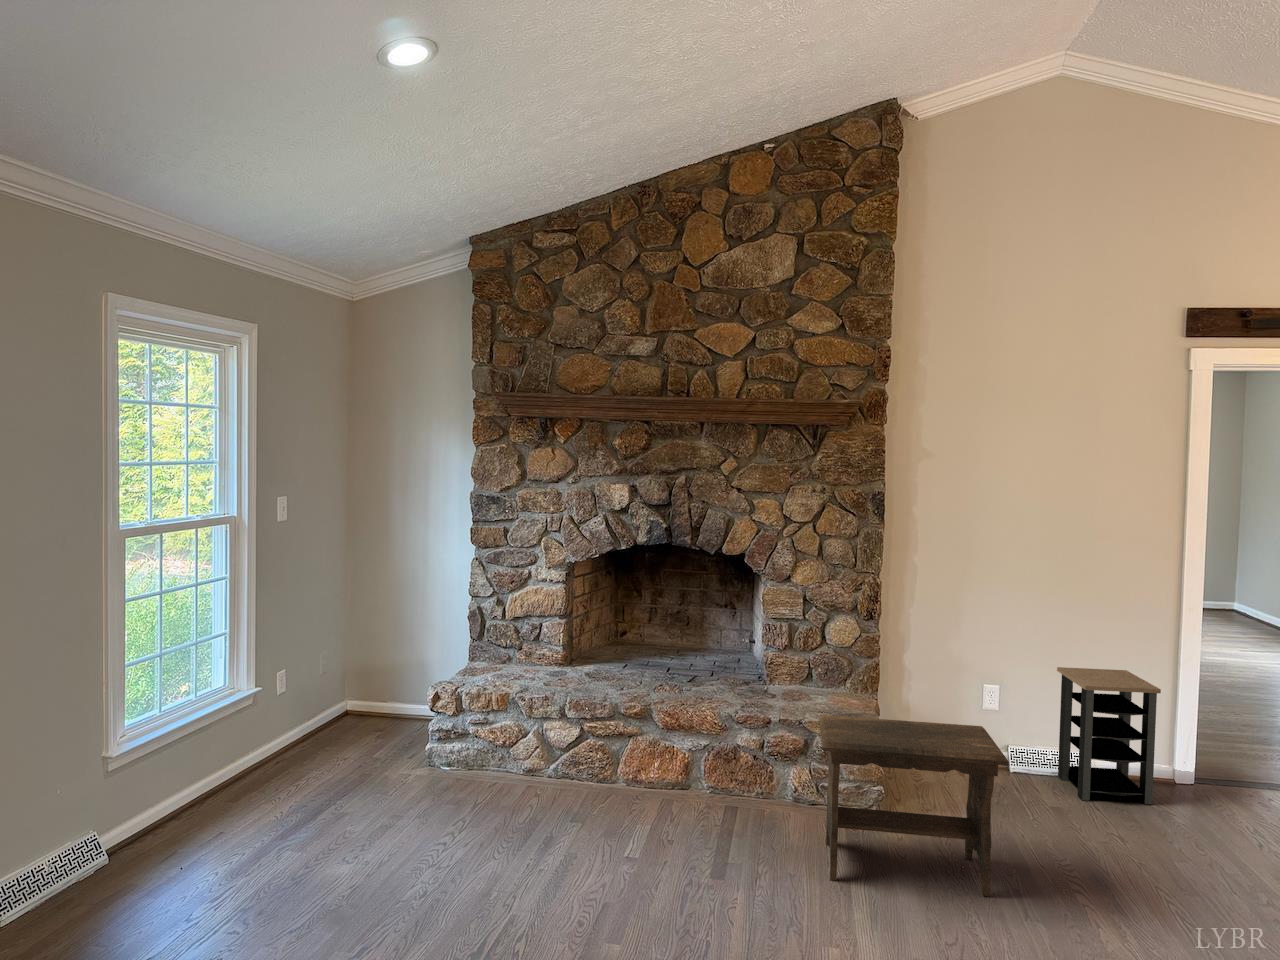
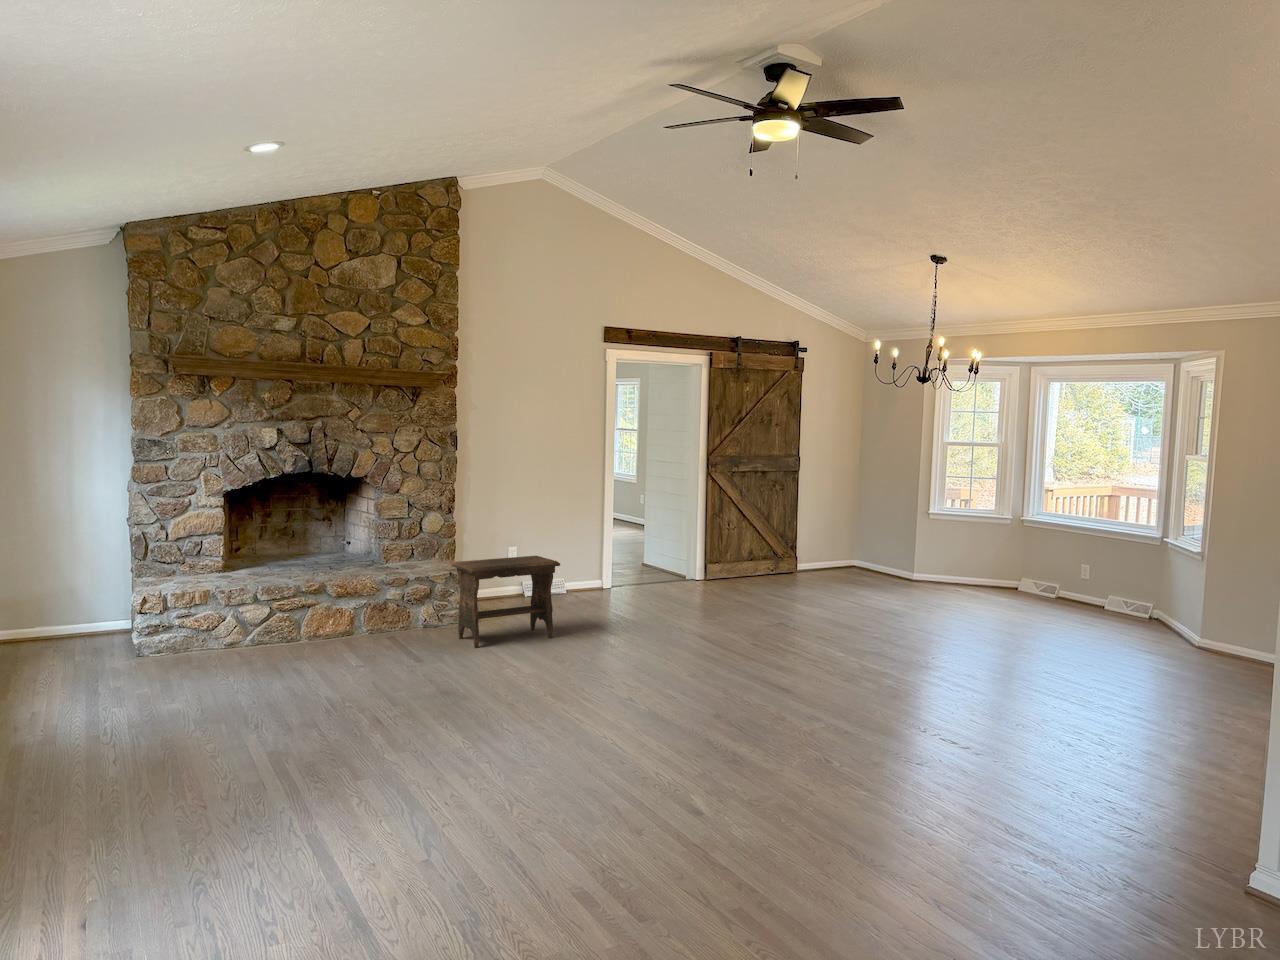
side table: present [1057,667,1161,804] -> none [547,532,601,604]

